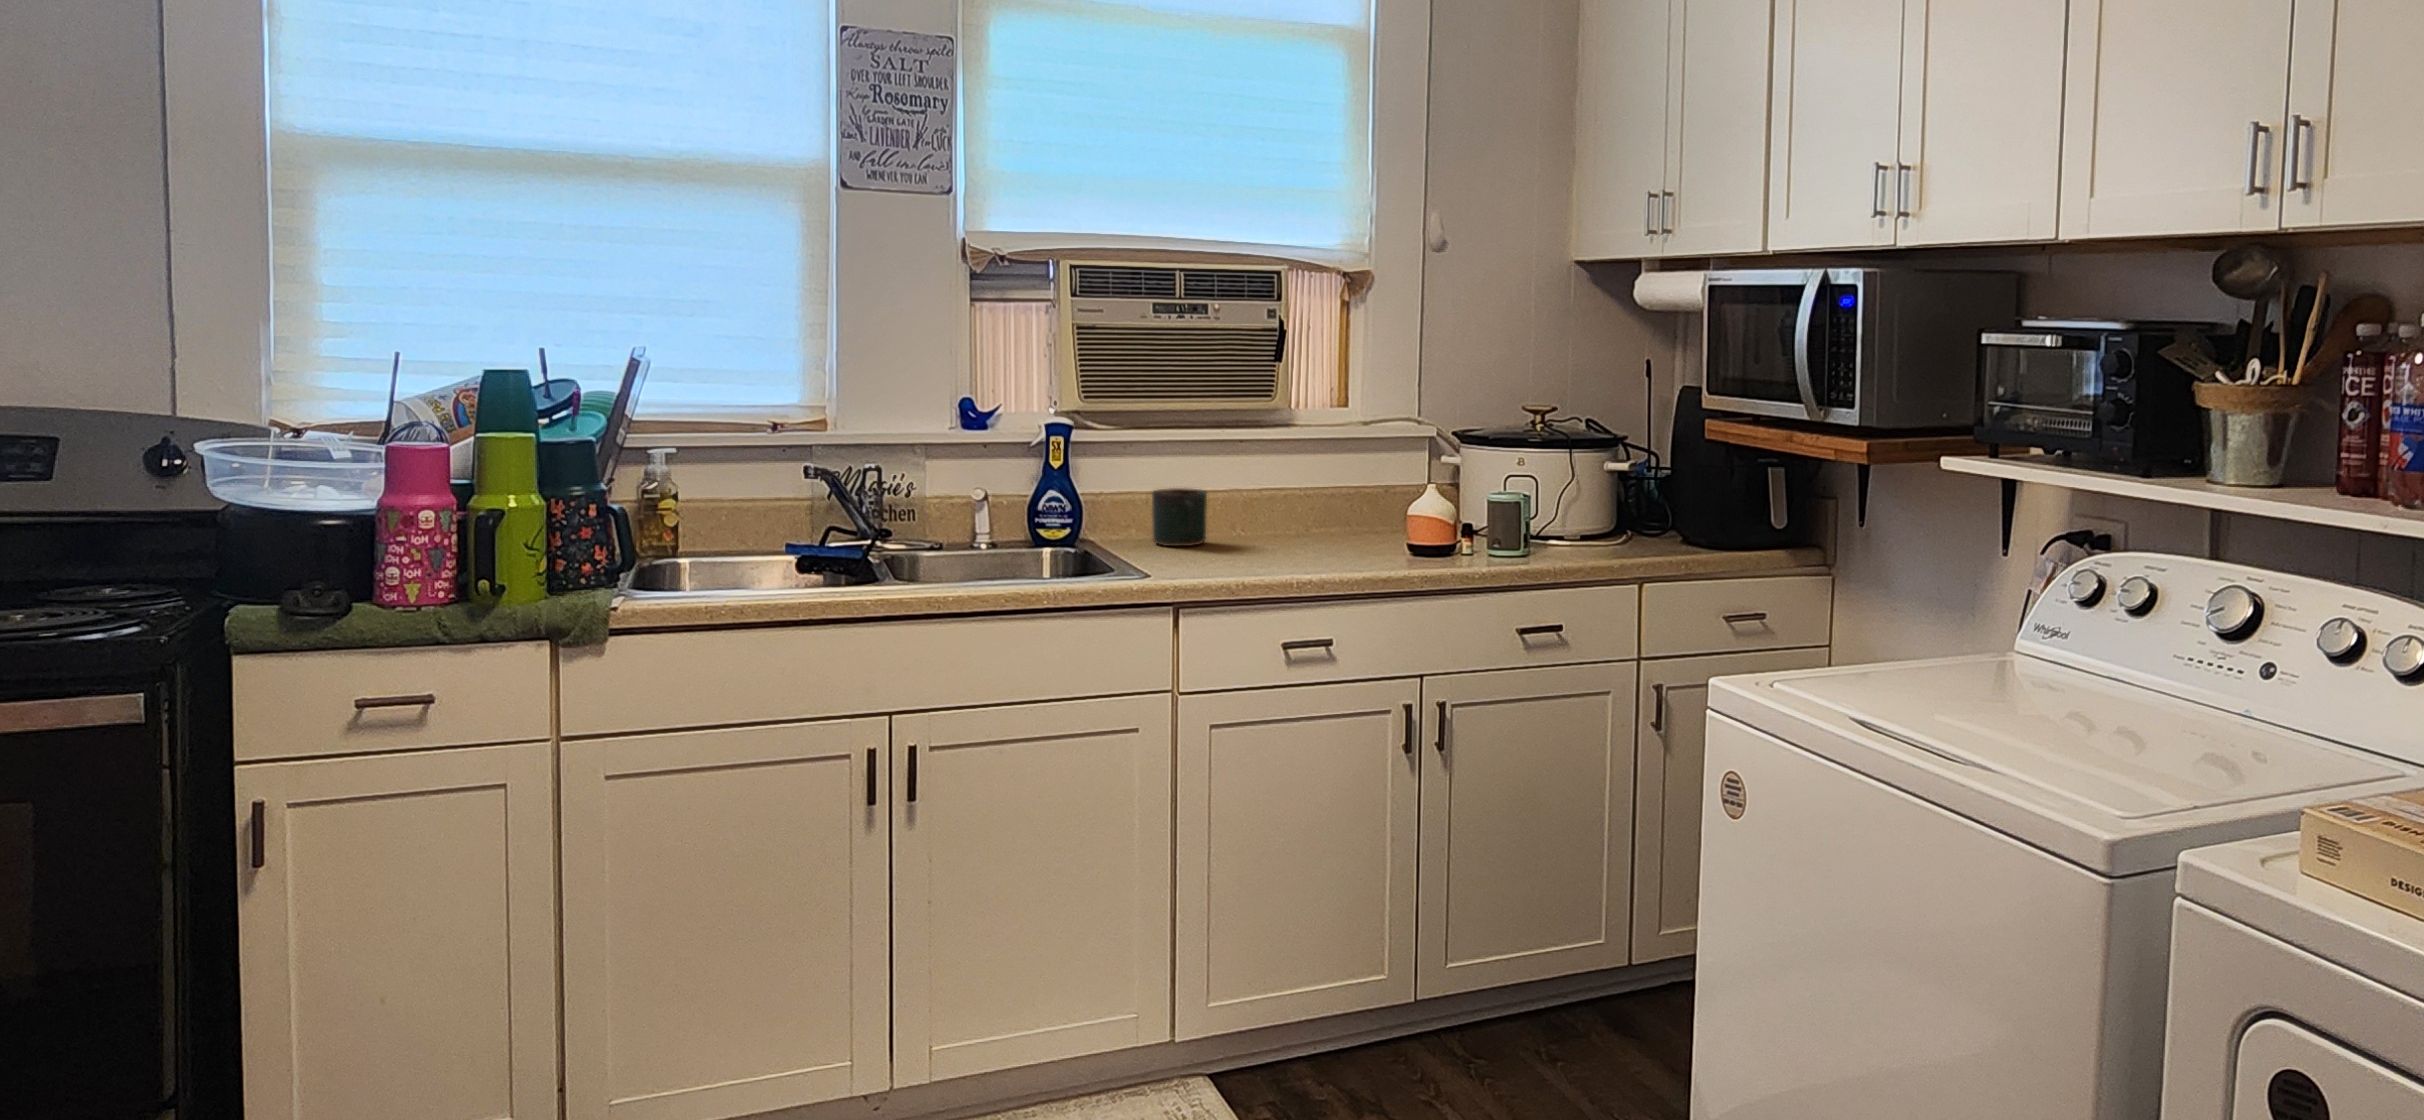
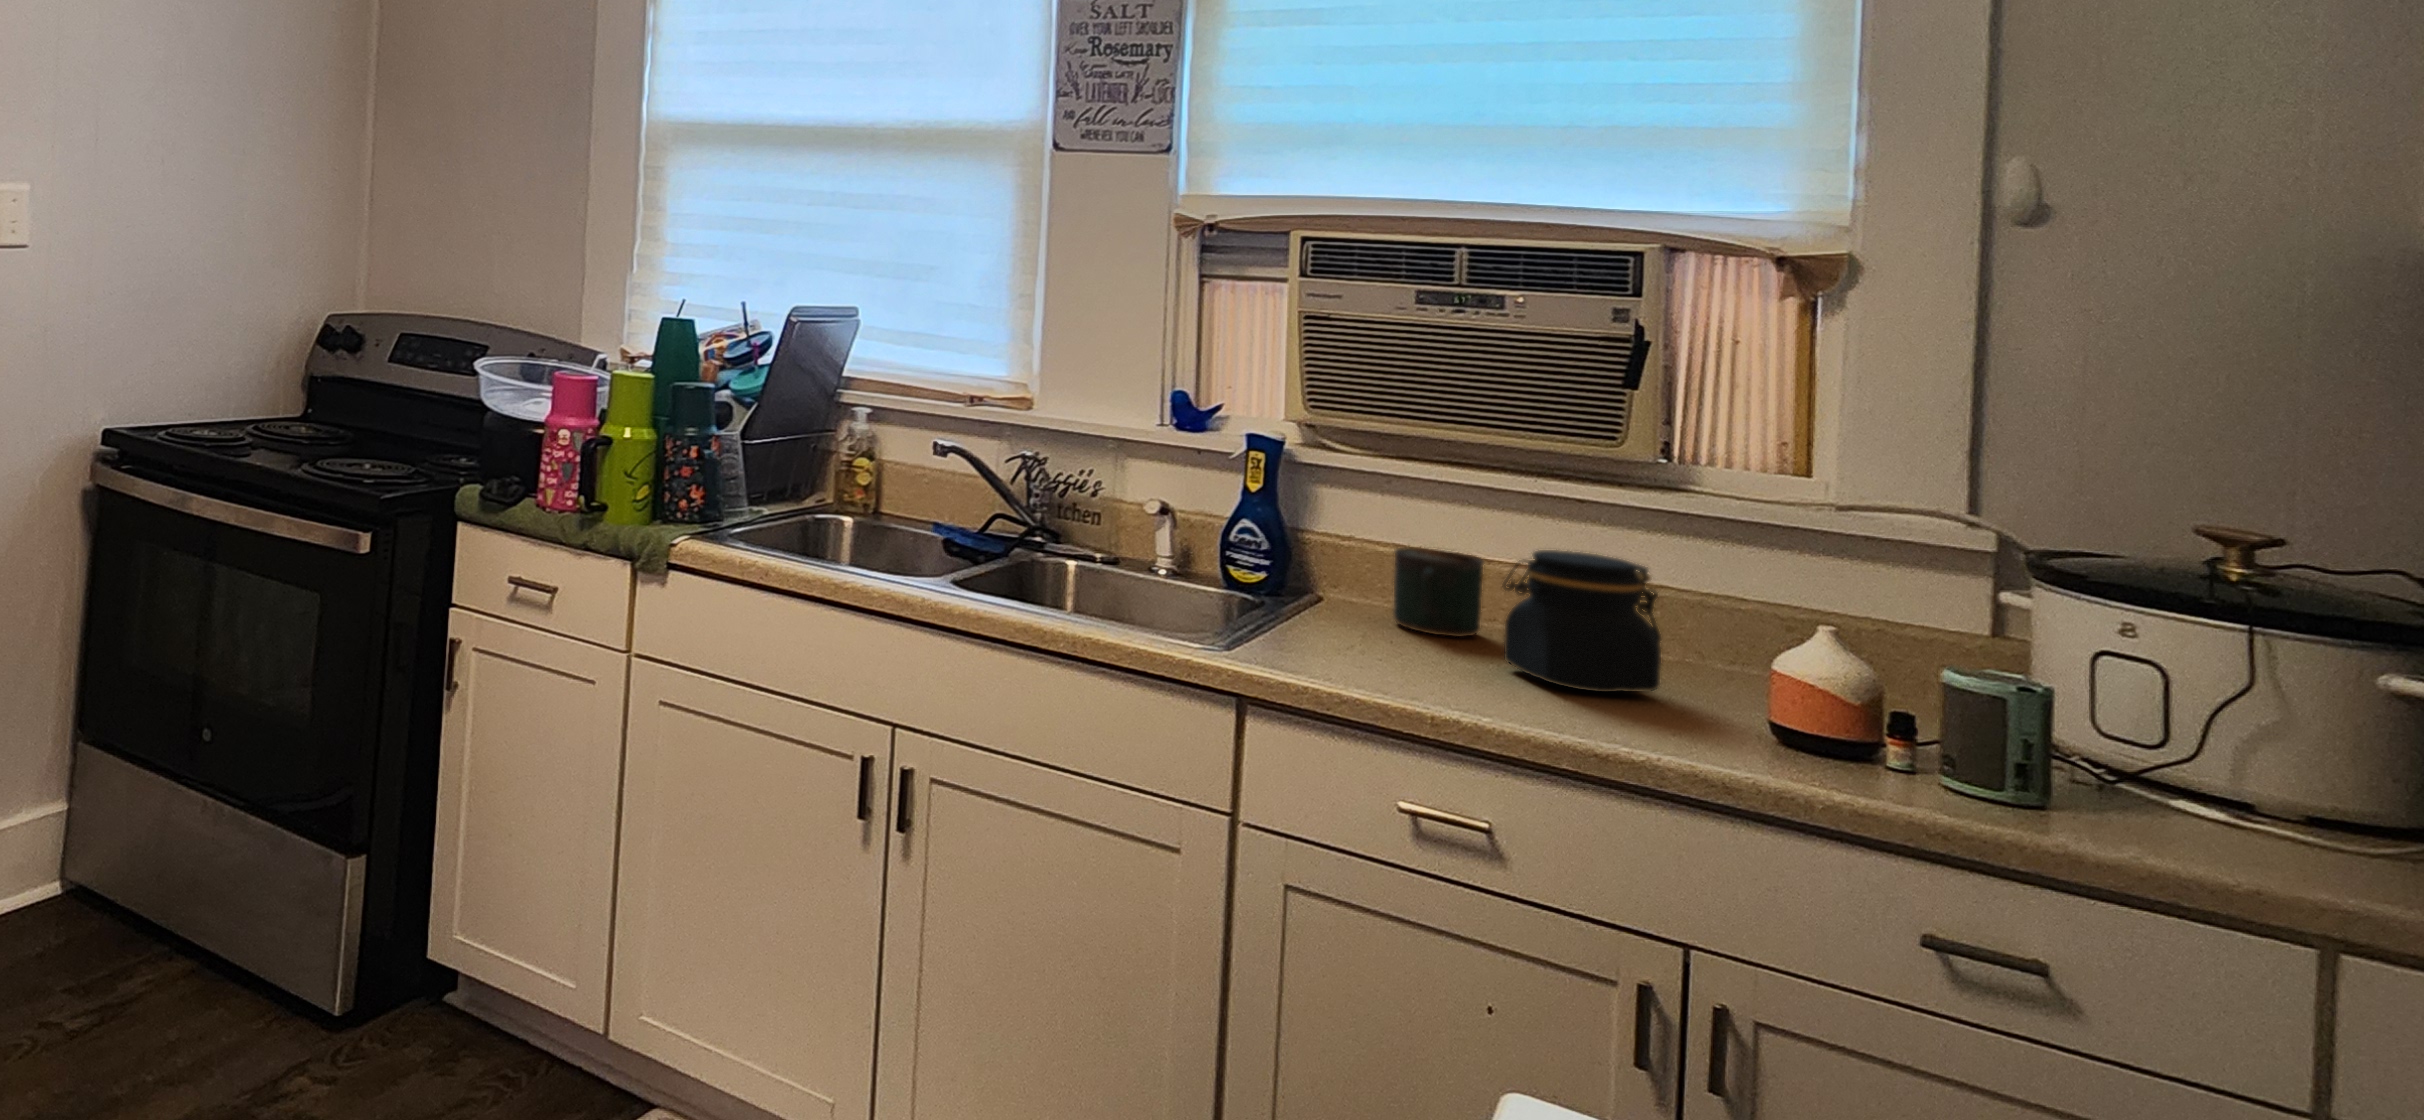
jar: none [1258,472,1342,557] -> present [1502,550,1661,692]

